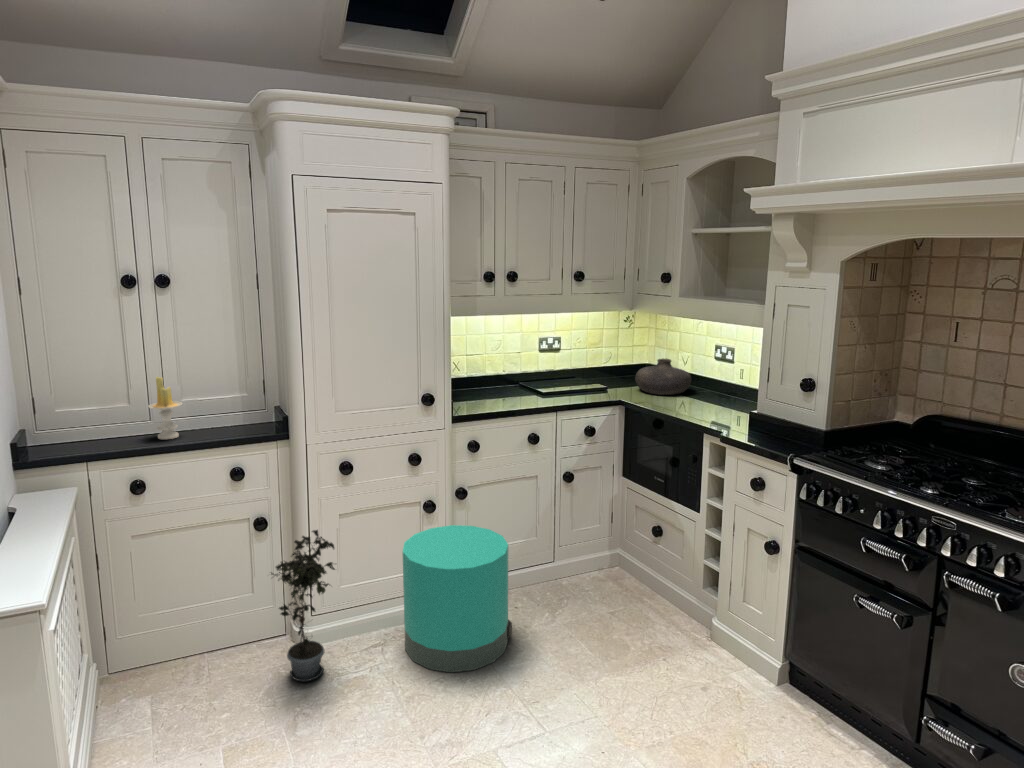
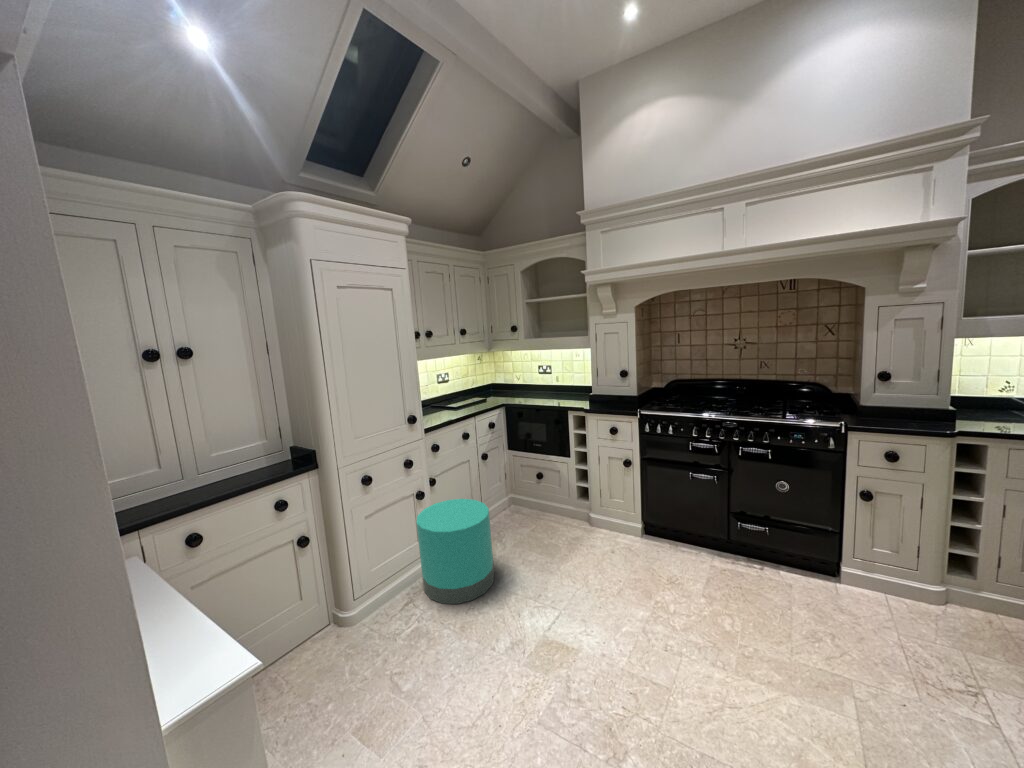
vase: present [635,359,691,395] -> none [500,377,532,398]
candle: present [148,377,182,439] -> none [186,438,220,493]
potted plant: present [271,530,335,681] -> none [337,529,394,652]

